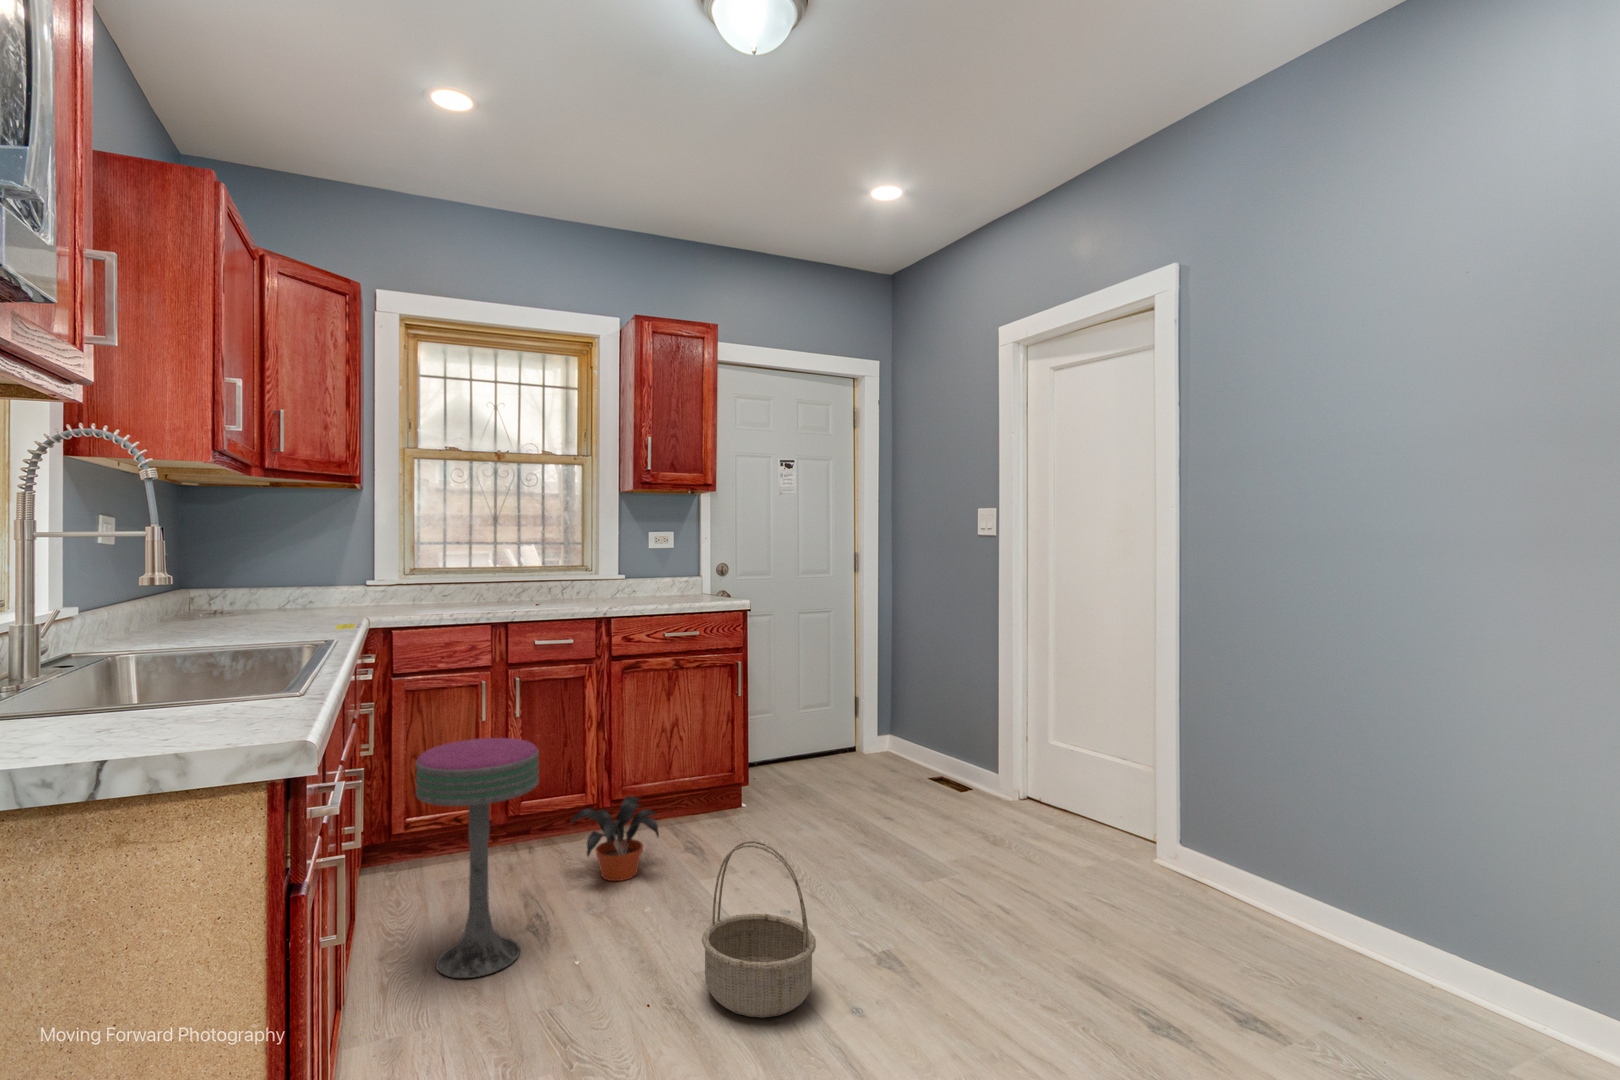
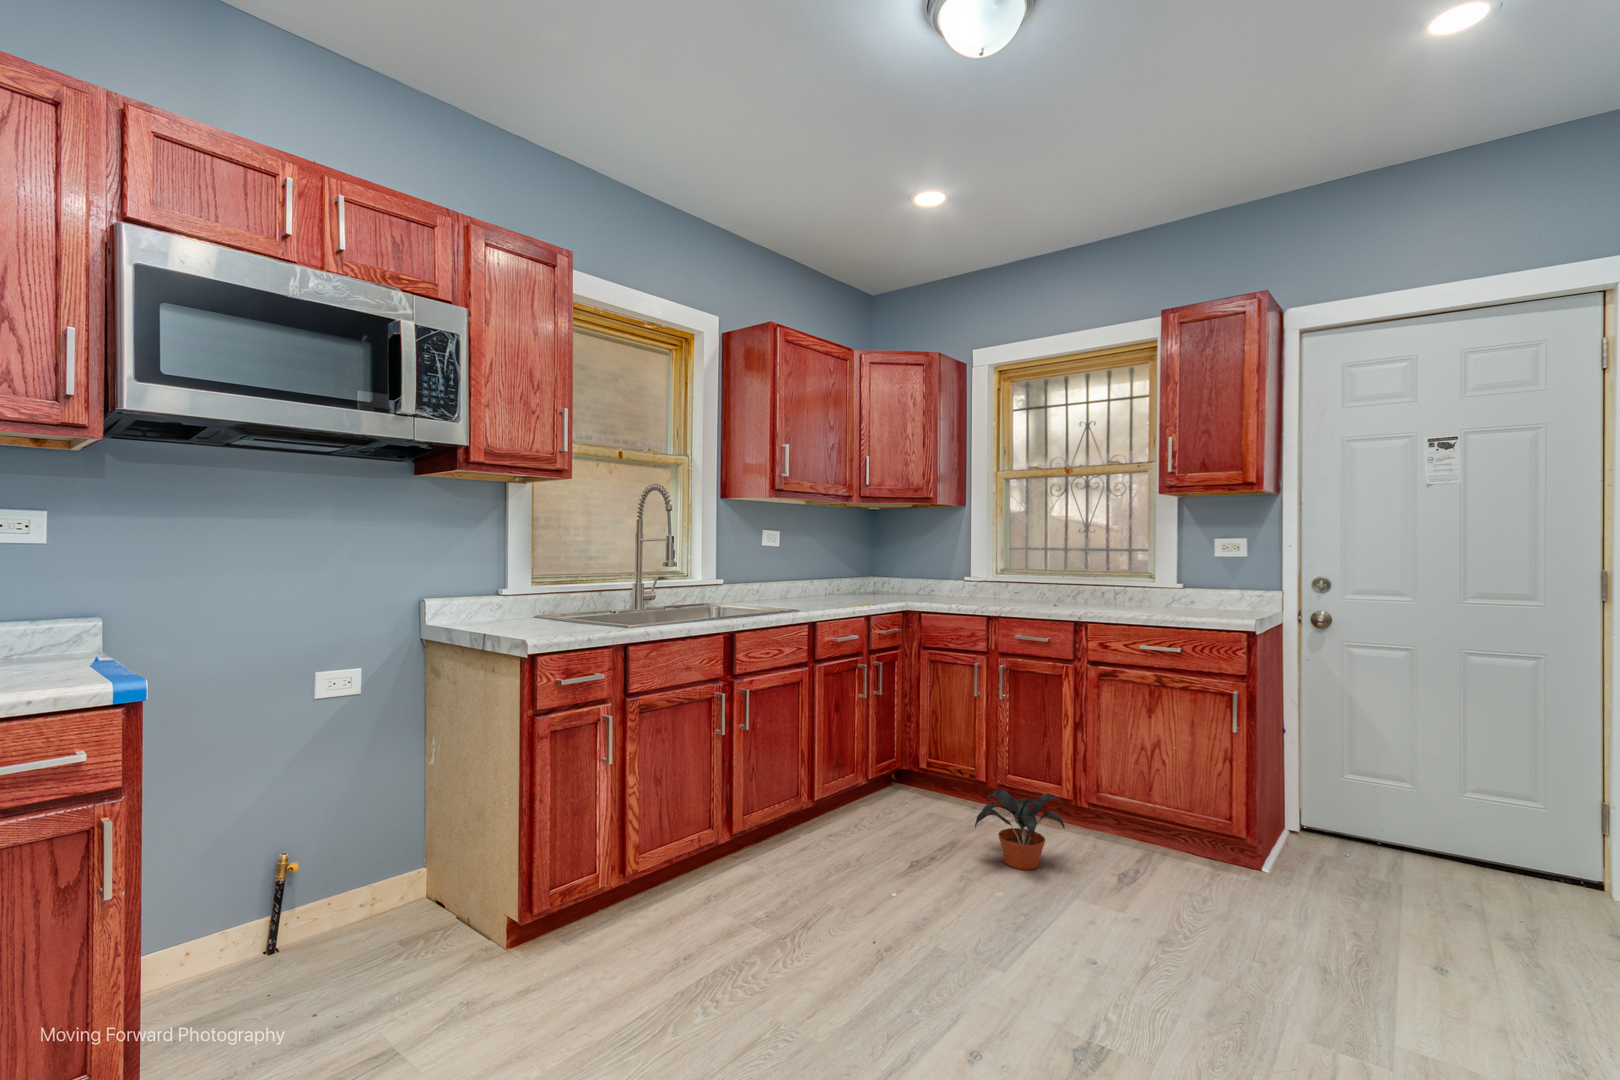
bar stool: present [416,738,539,978] -> none [809,690,896,868]
basket: present [702,841,816,1017] -> none [862,829,965,1012]

